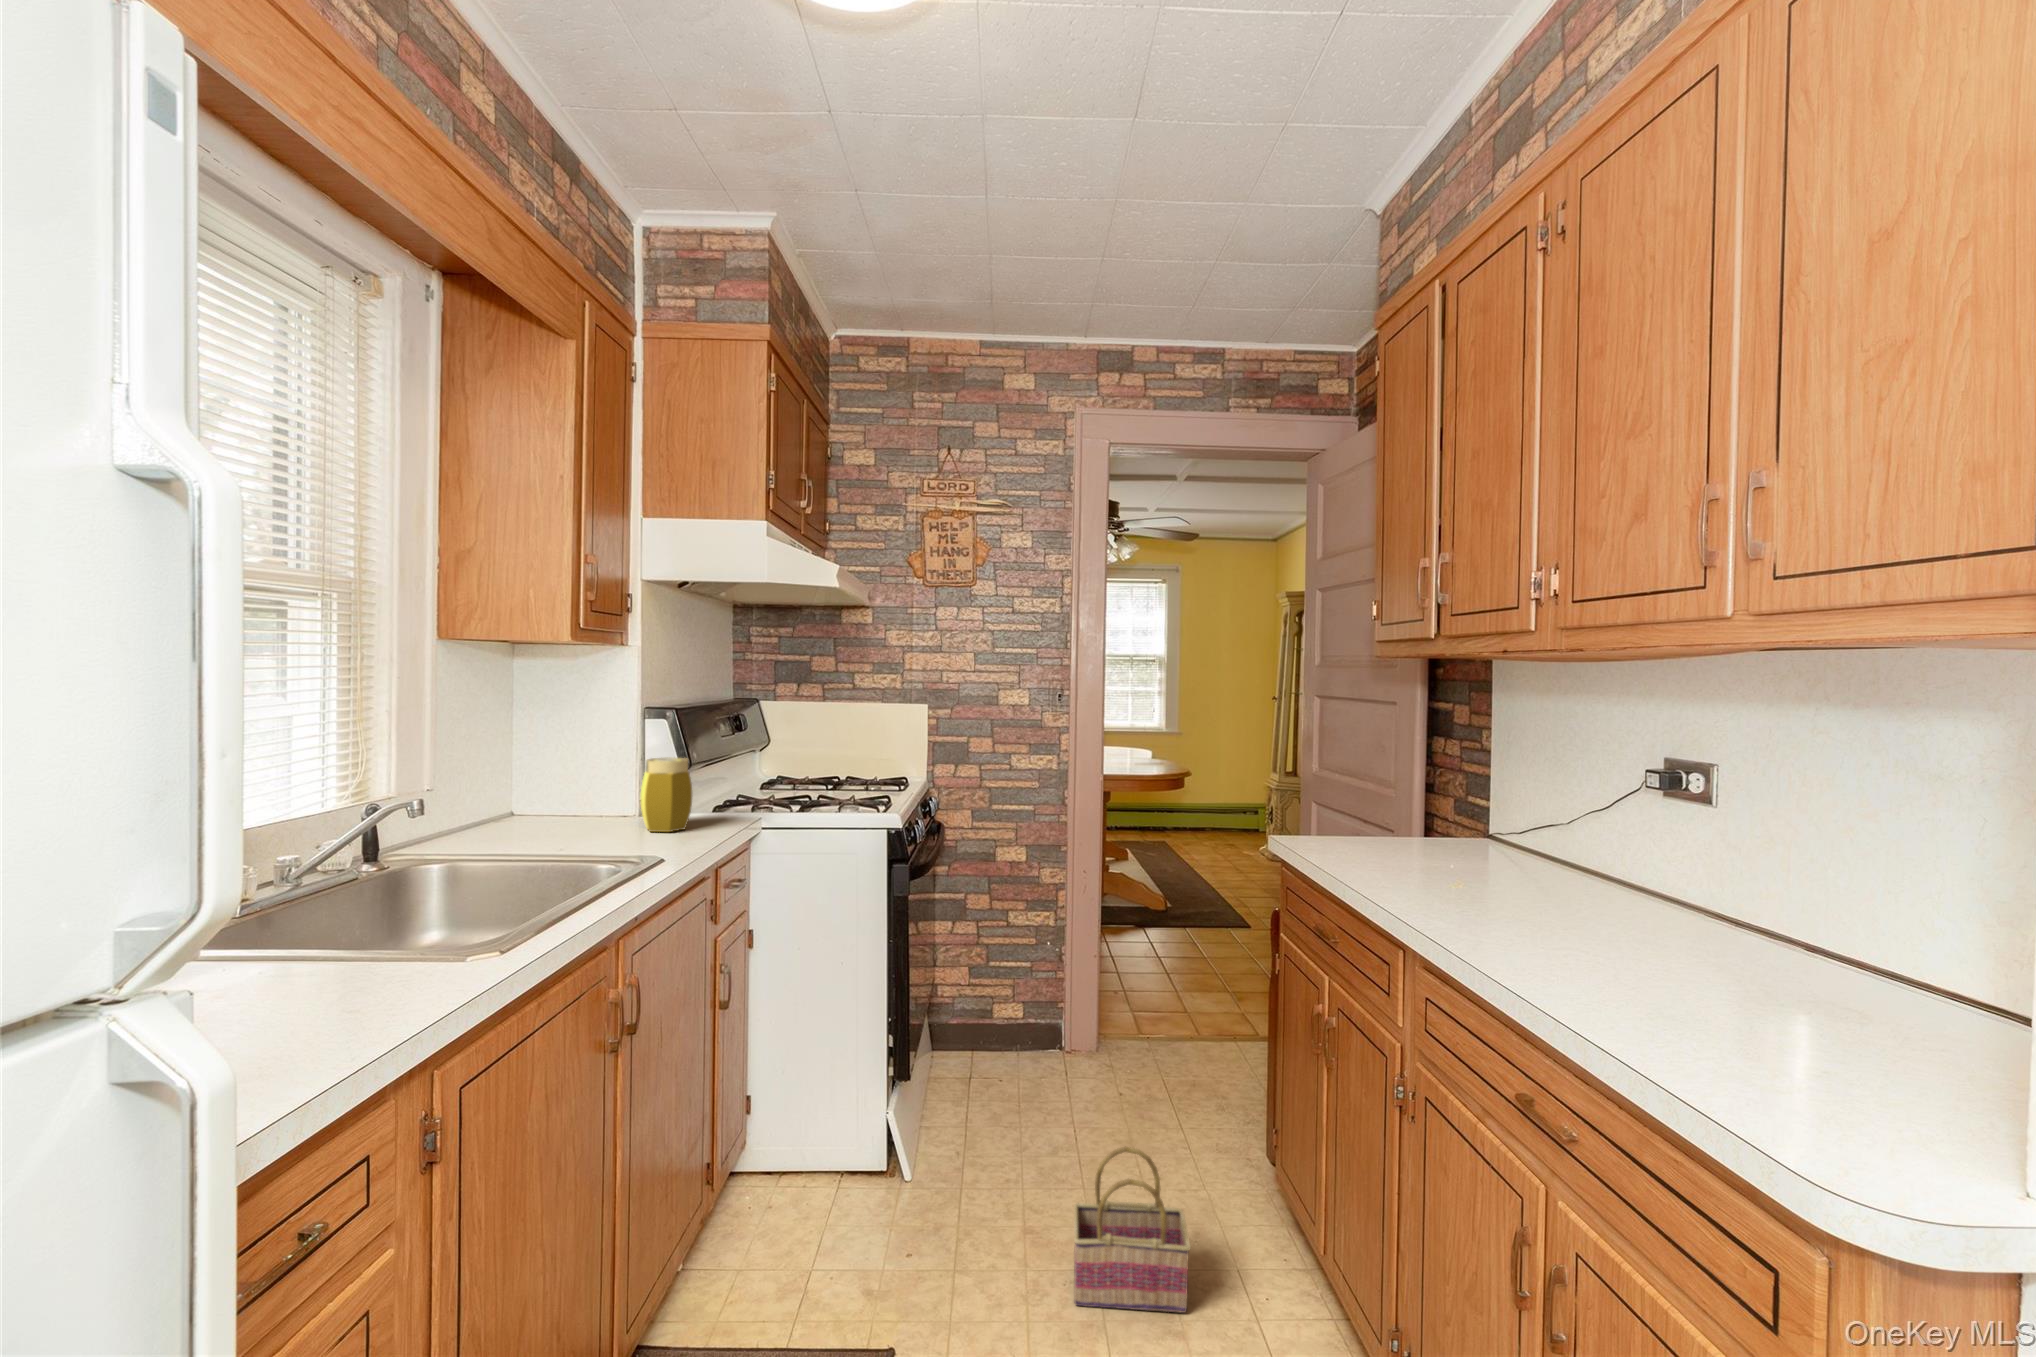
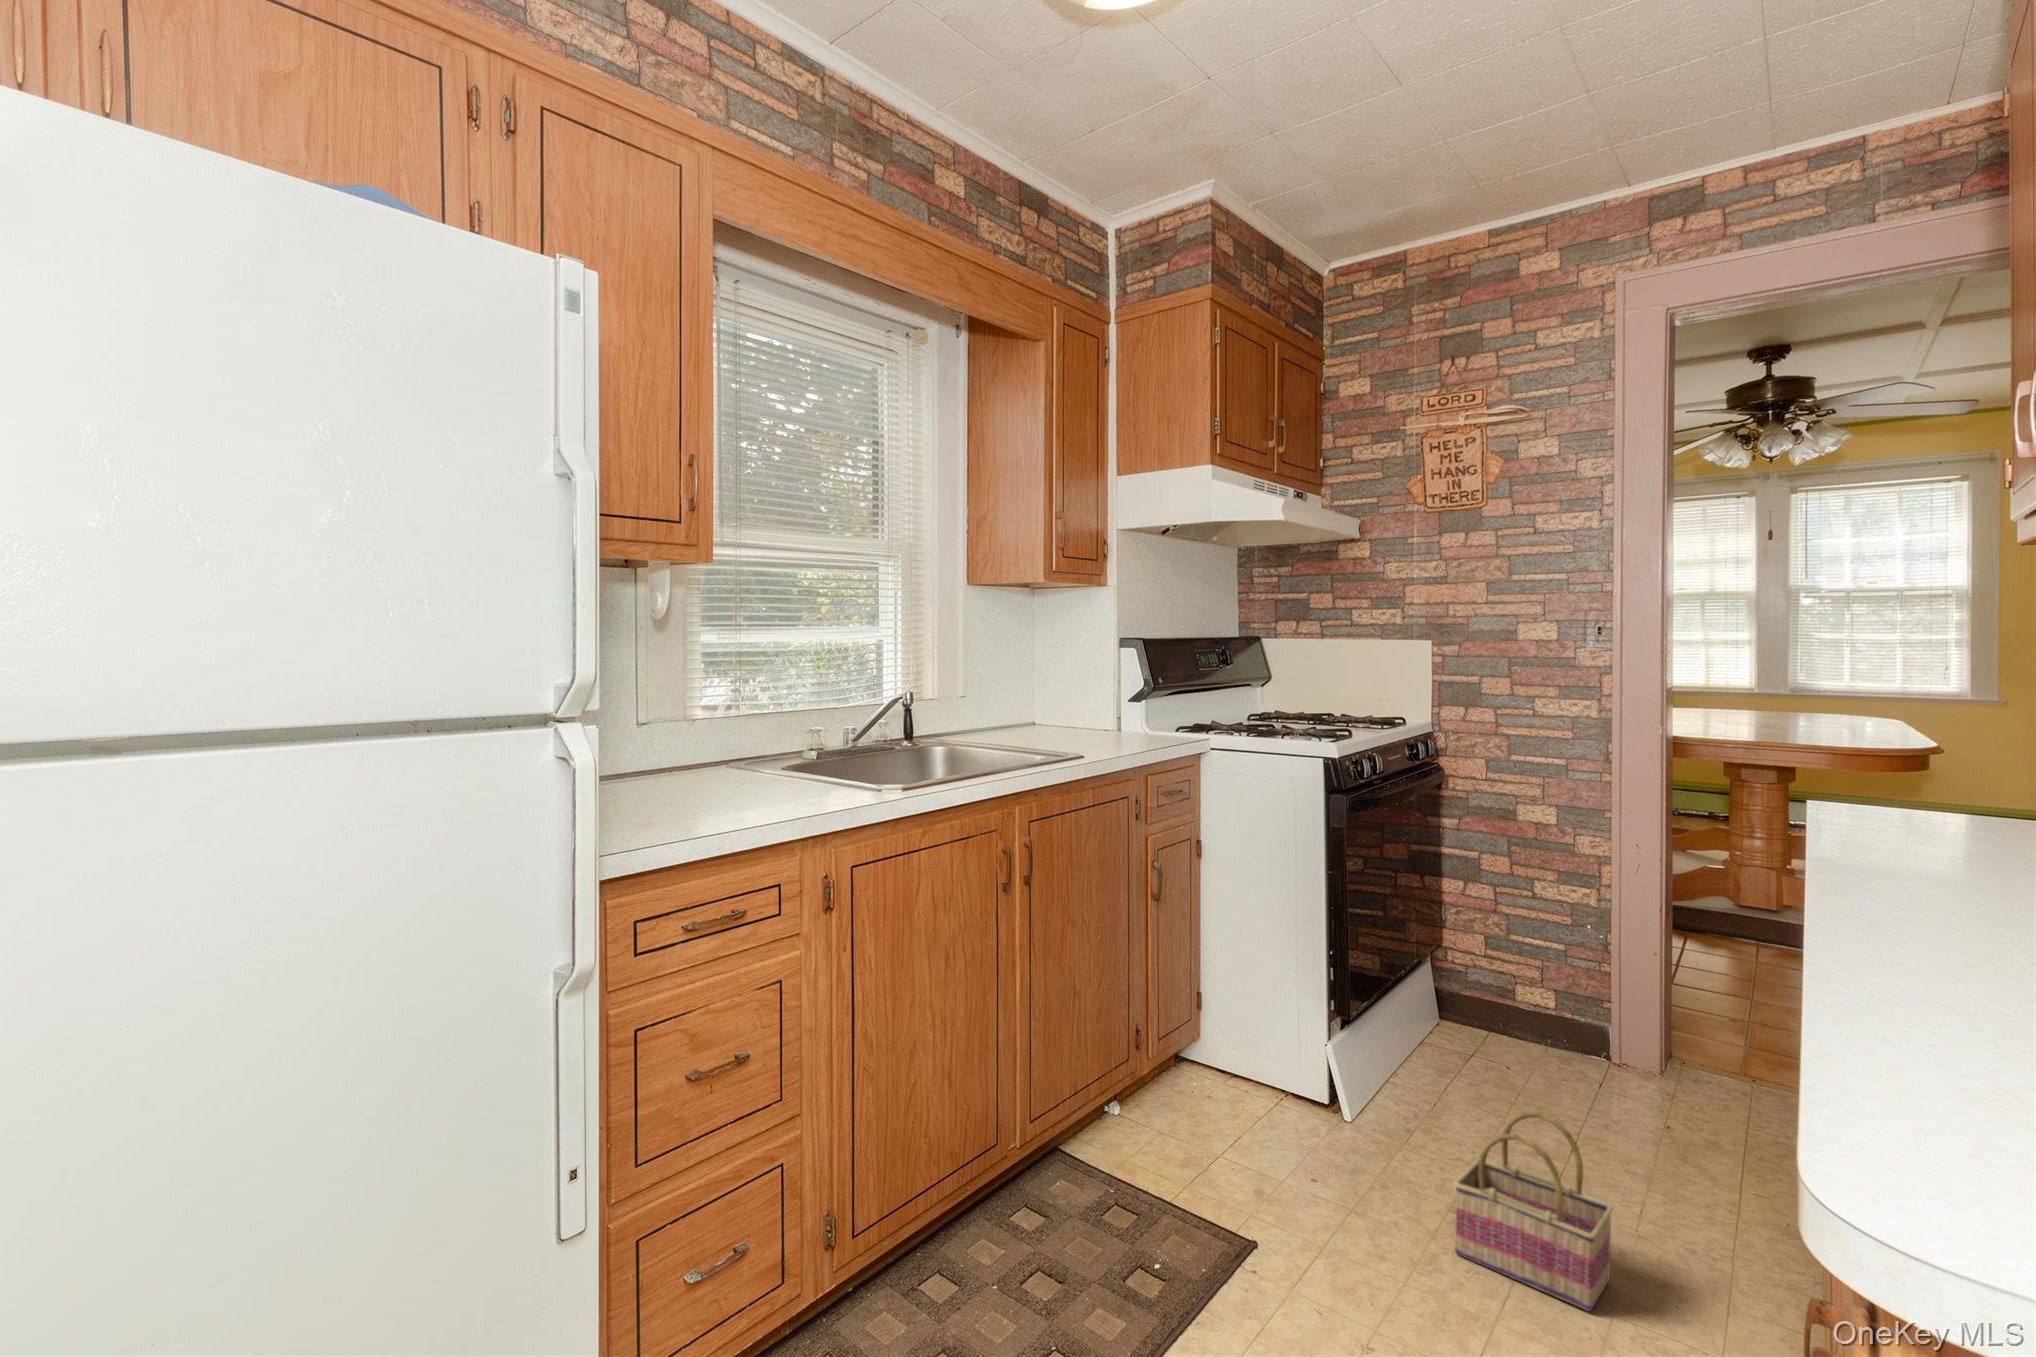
jar: present [641,758,692,832] -> none [1102,678,1140,738]

